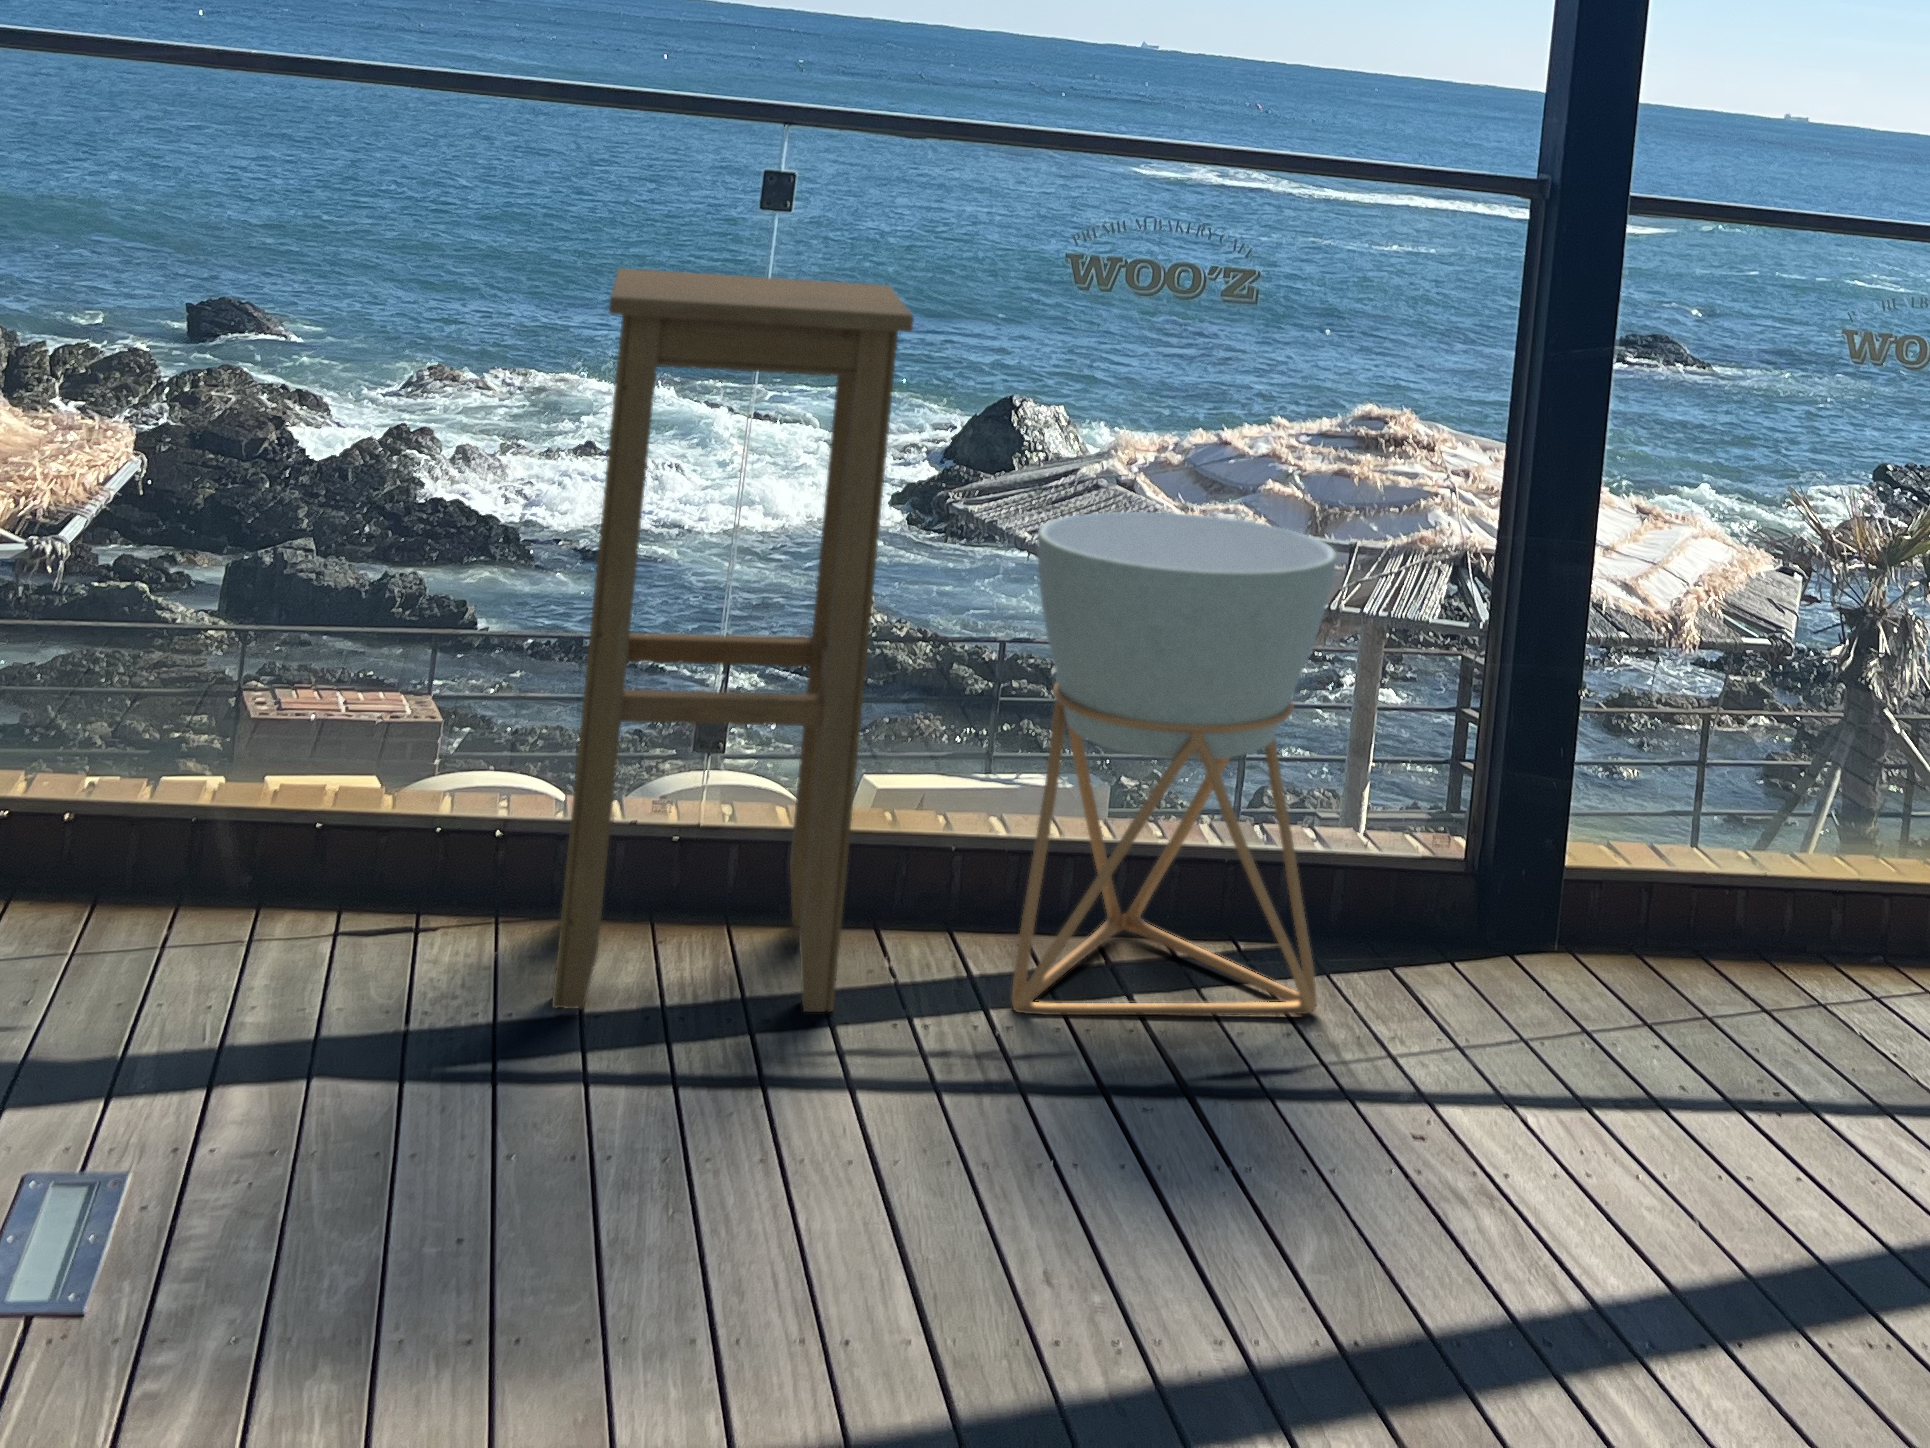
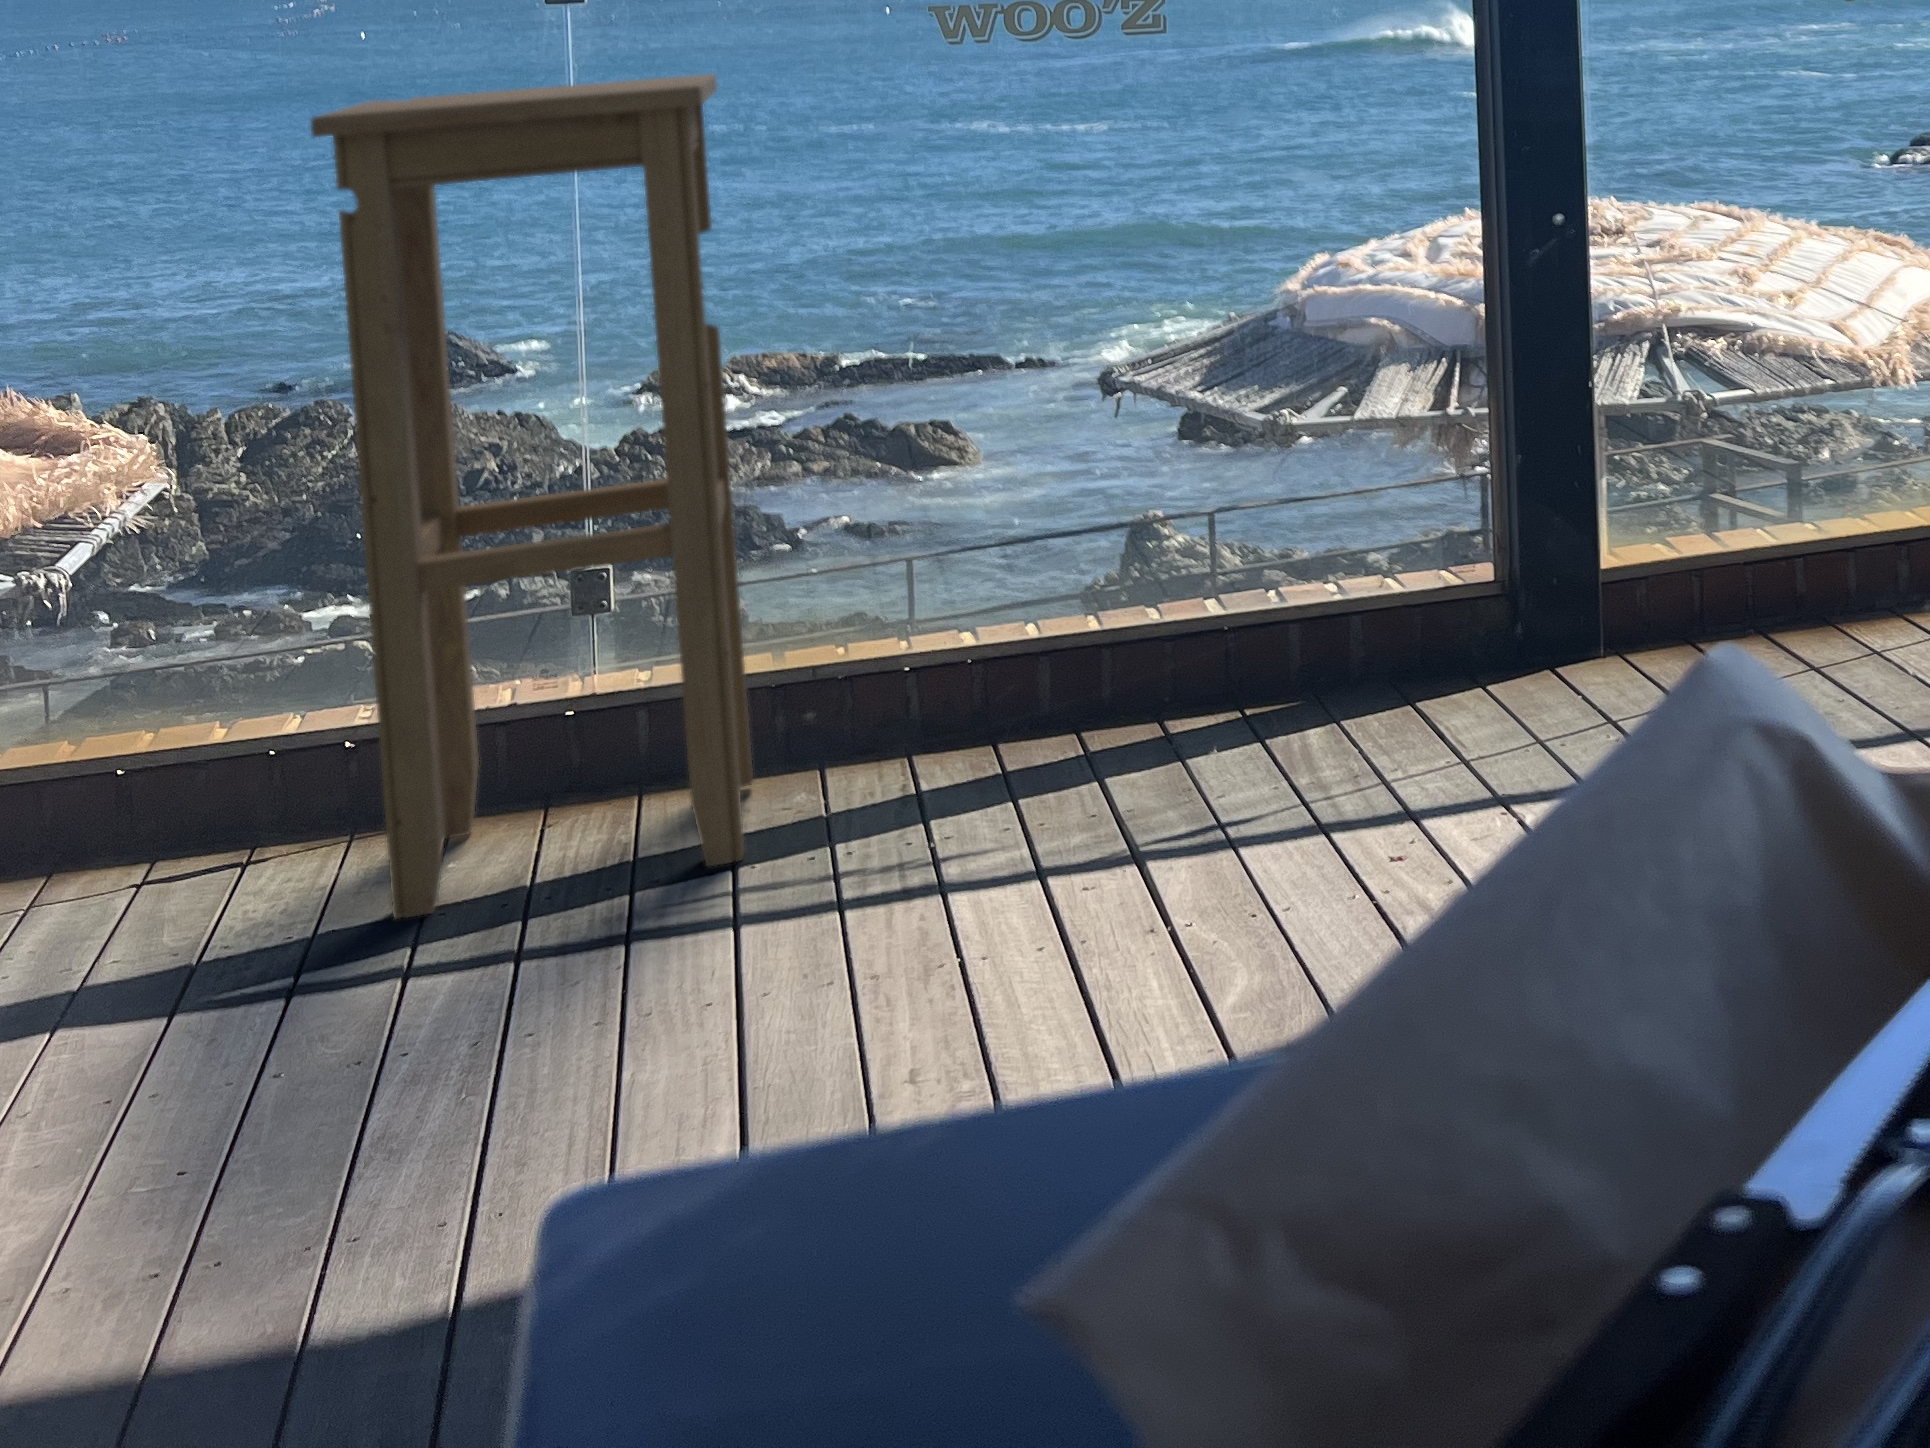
planter: present [1012,512,1337,1015] -> none [918,266,1312,822]

